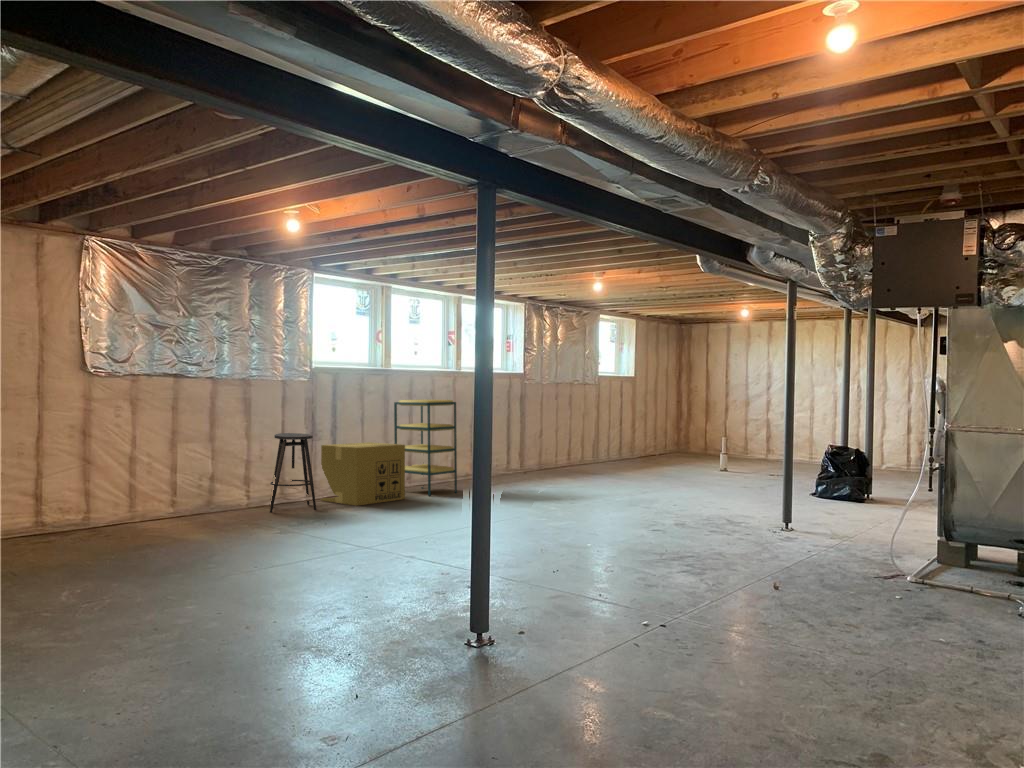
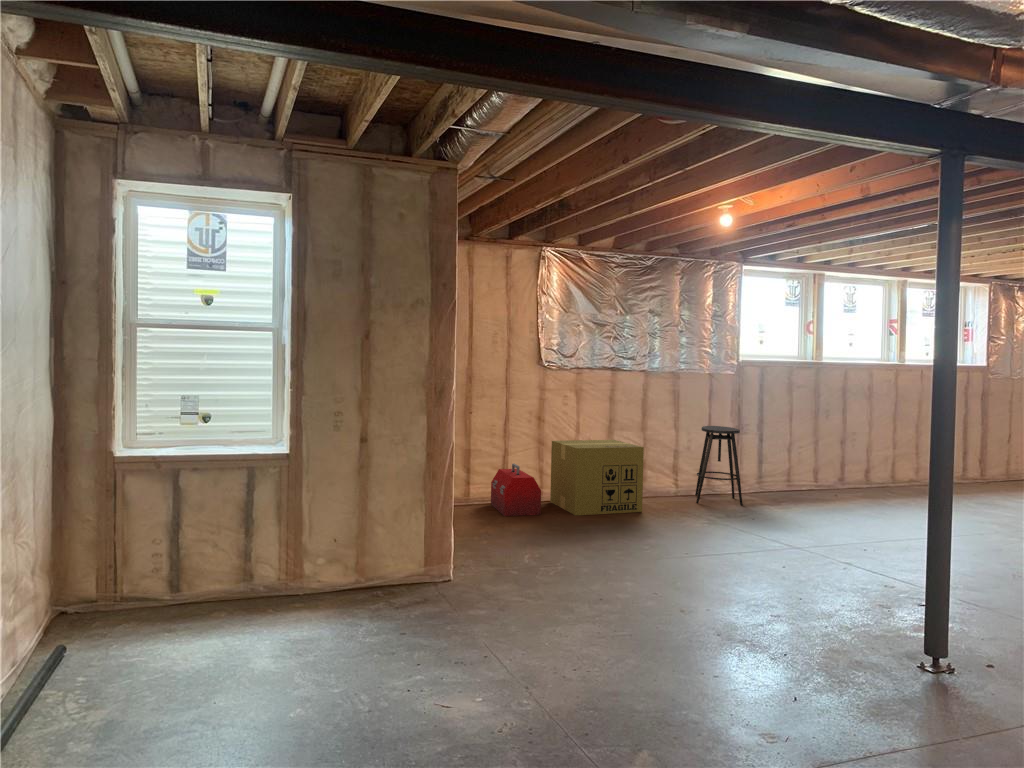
shelving unit: present [394,399,457,496] -> none [824,395,903,502]
cardboard box: present [321,442,405,506] -> present [550,440,644,515]
toolbox: none [18,485,88,546] -> present [491,464,541,516]

